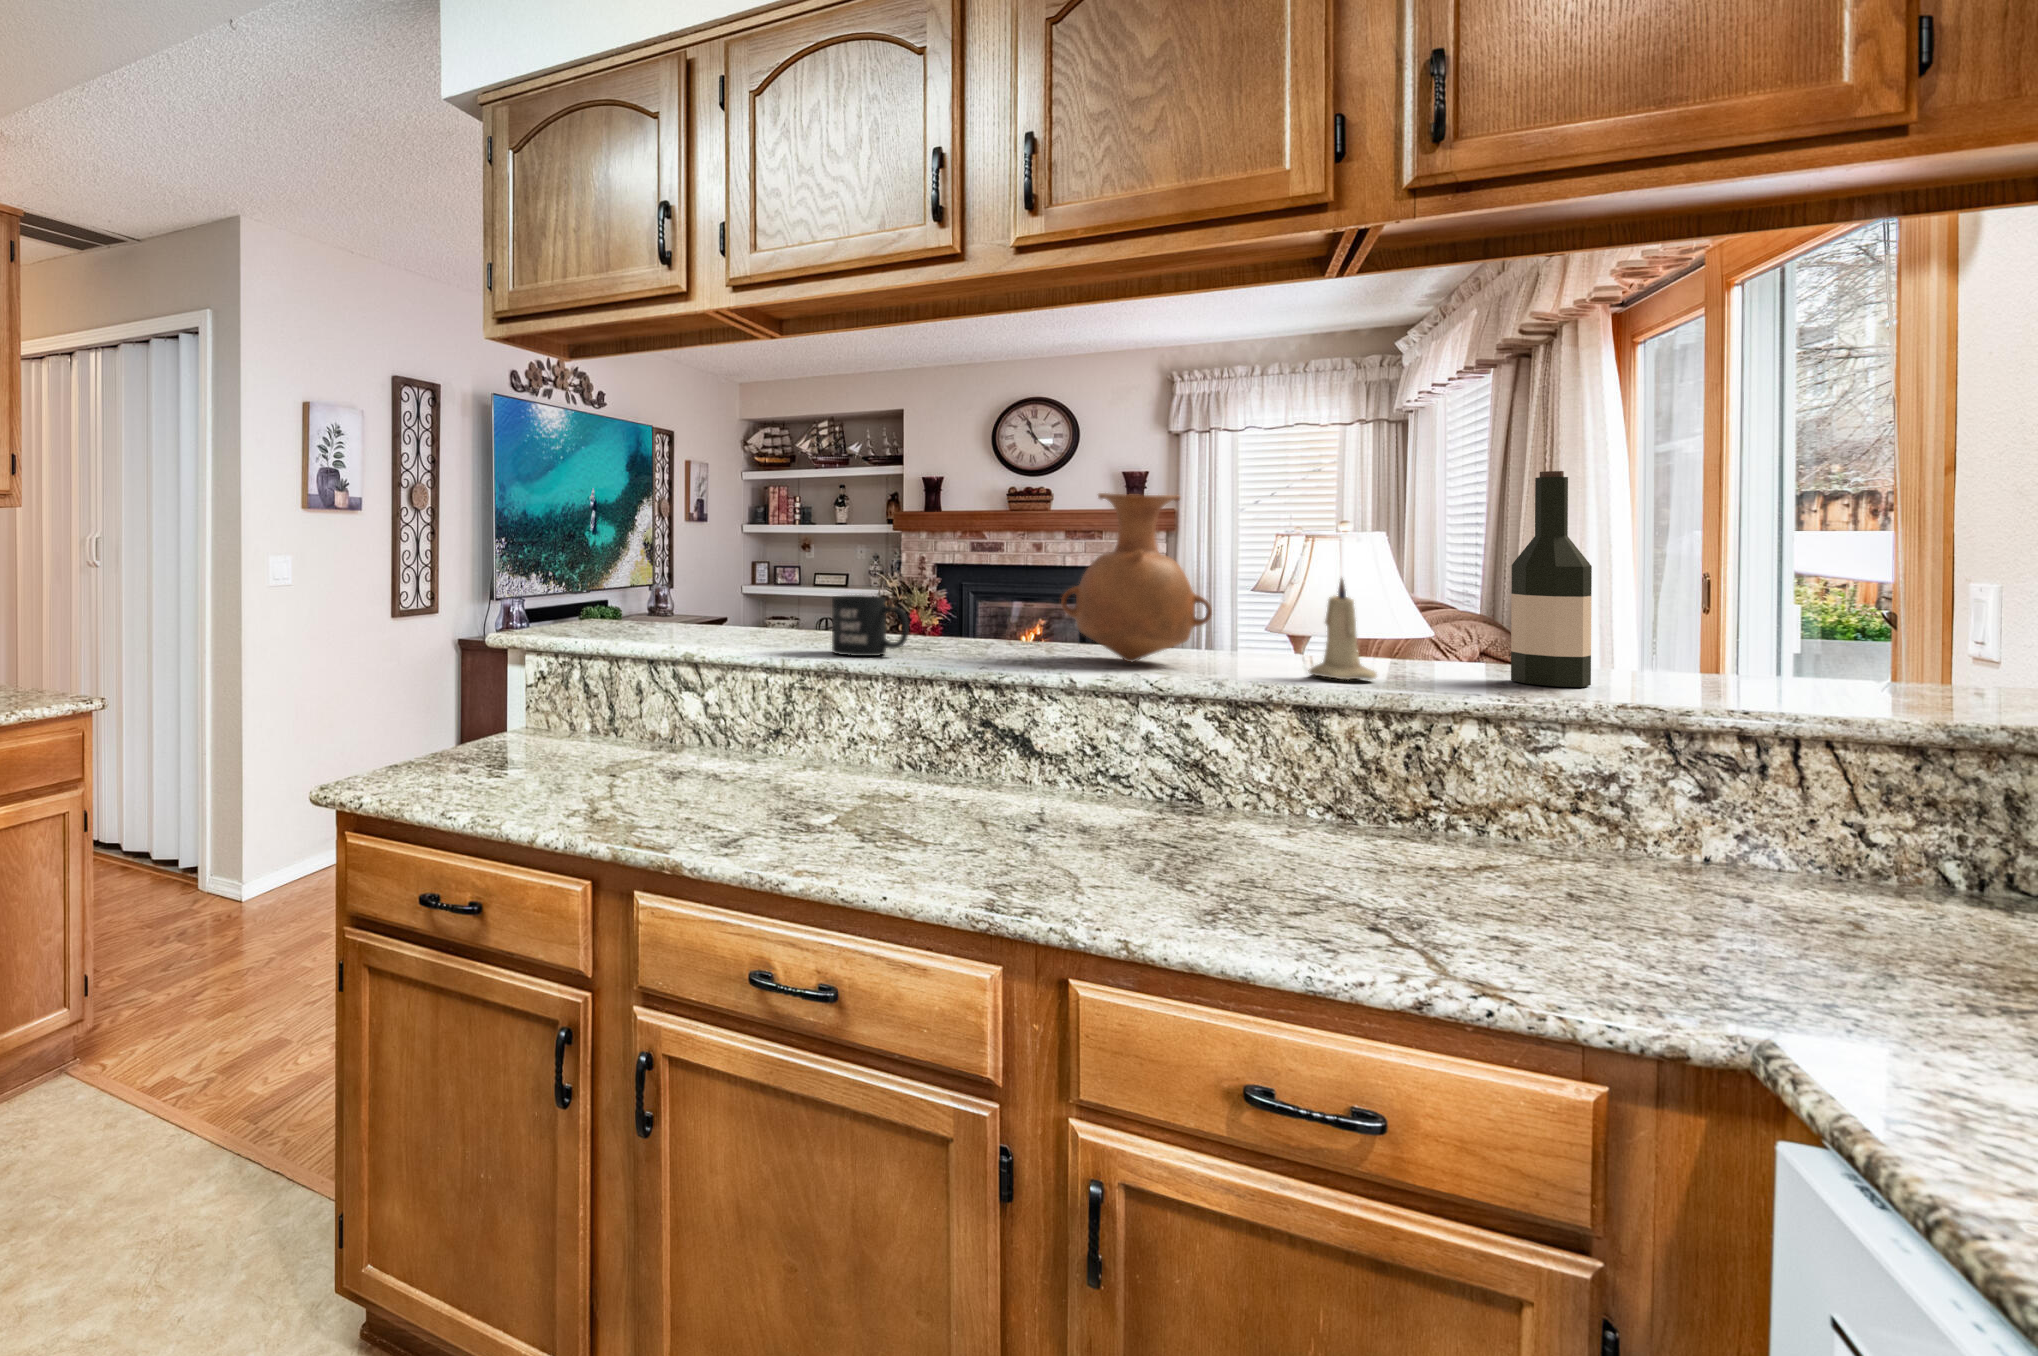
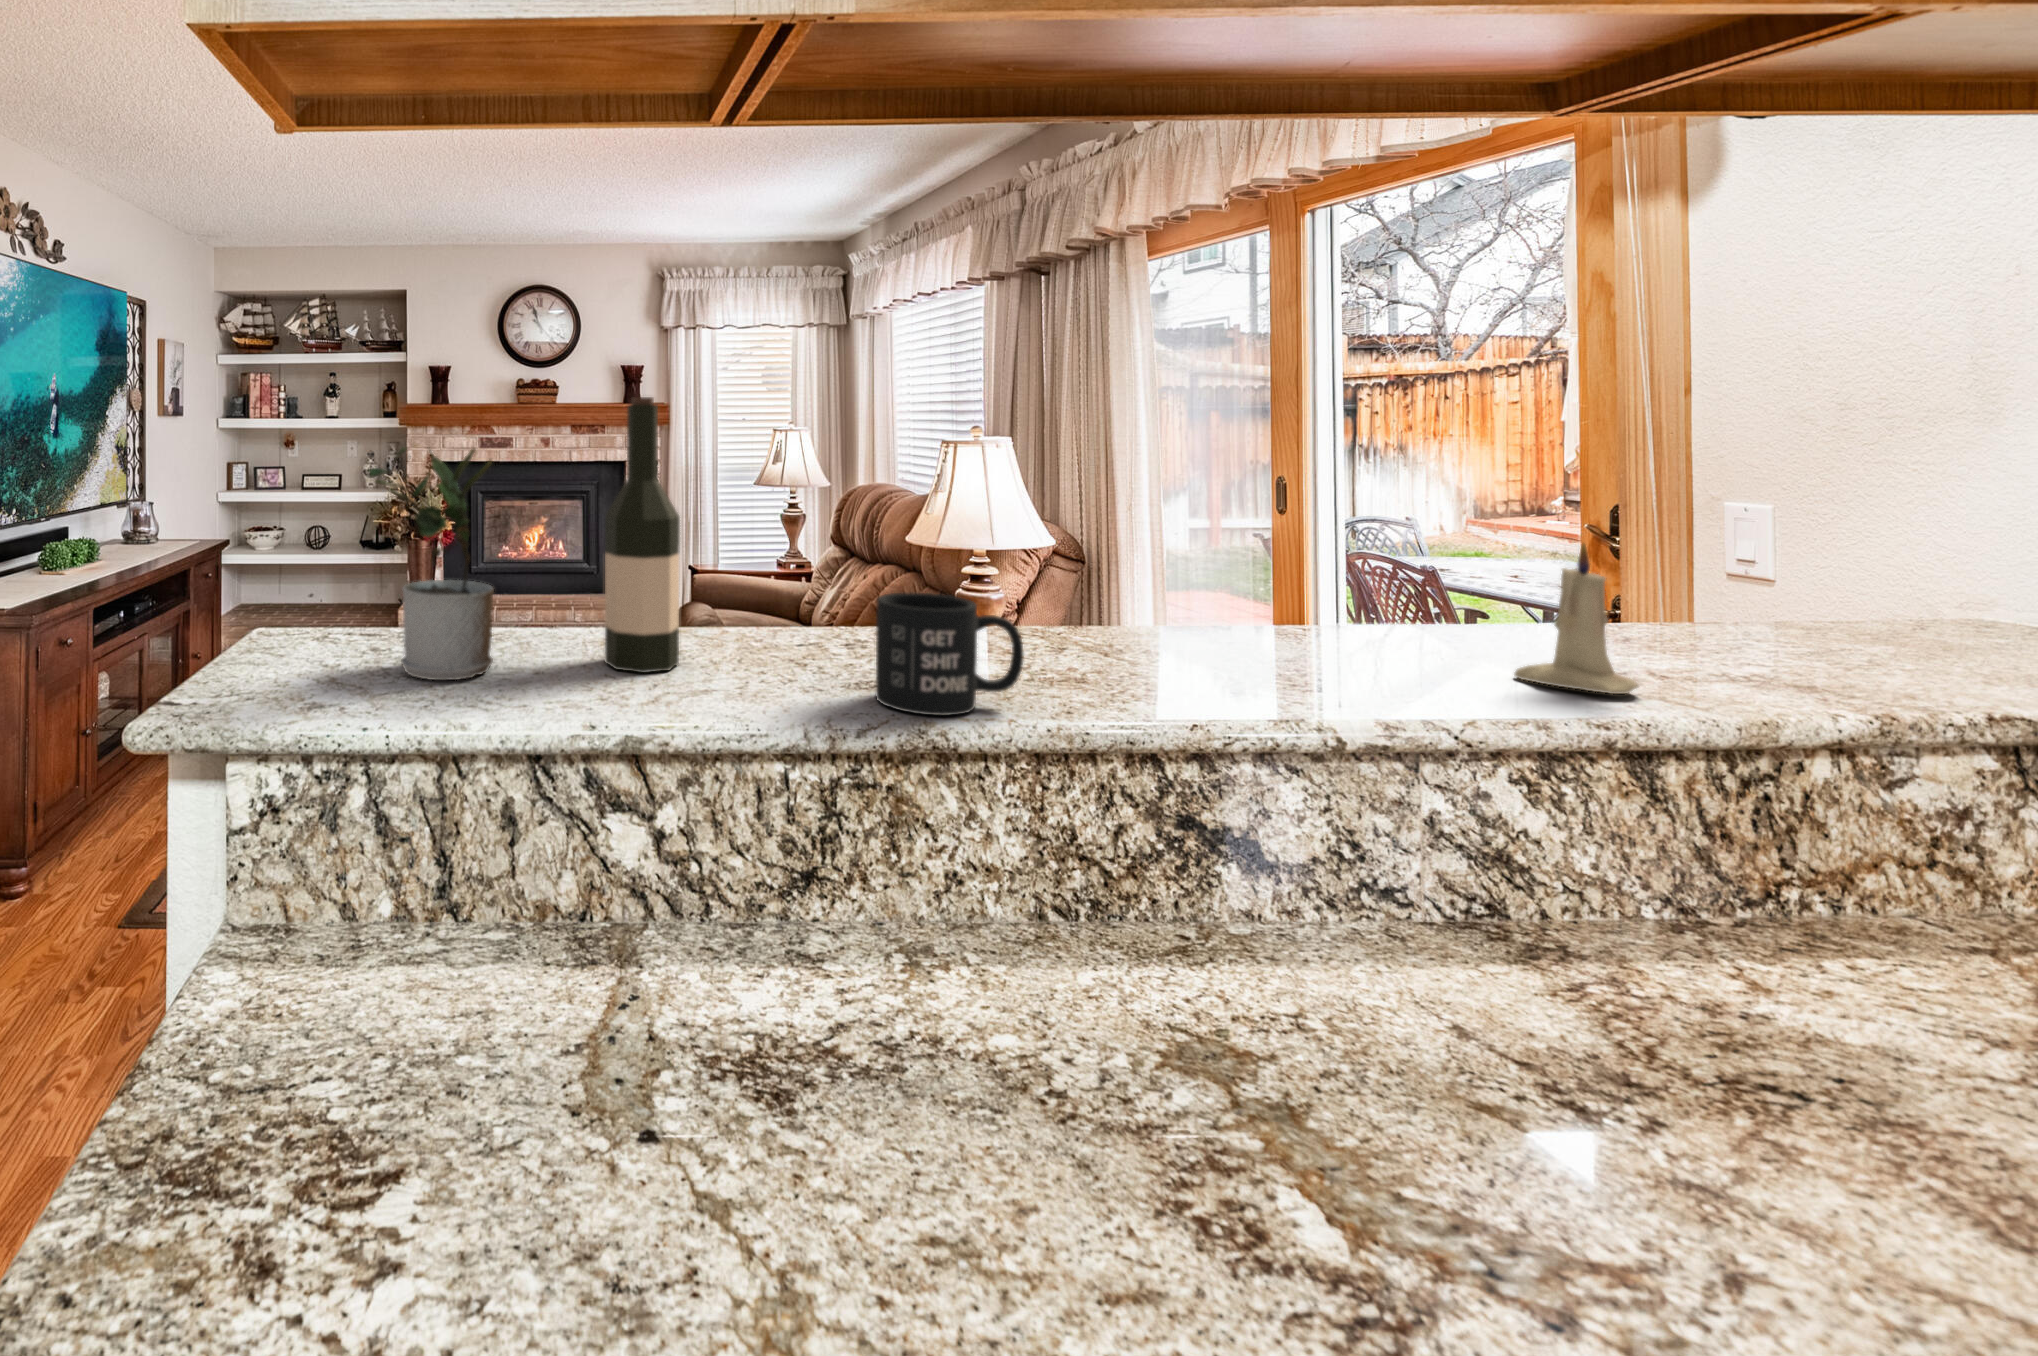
wine bottle: present [1511,471,1592,687] -> present [605,397,680,673]
vase: present [1061,493,1212,662] -> none [1185,415,1388,676]
potted plant: none [612,515,673,635] -> present [368,447,494,680]

